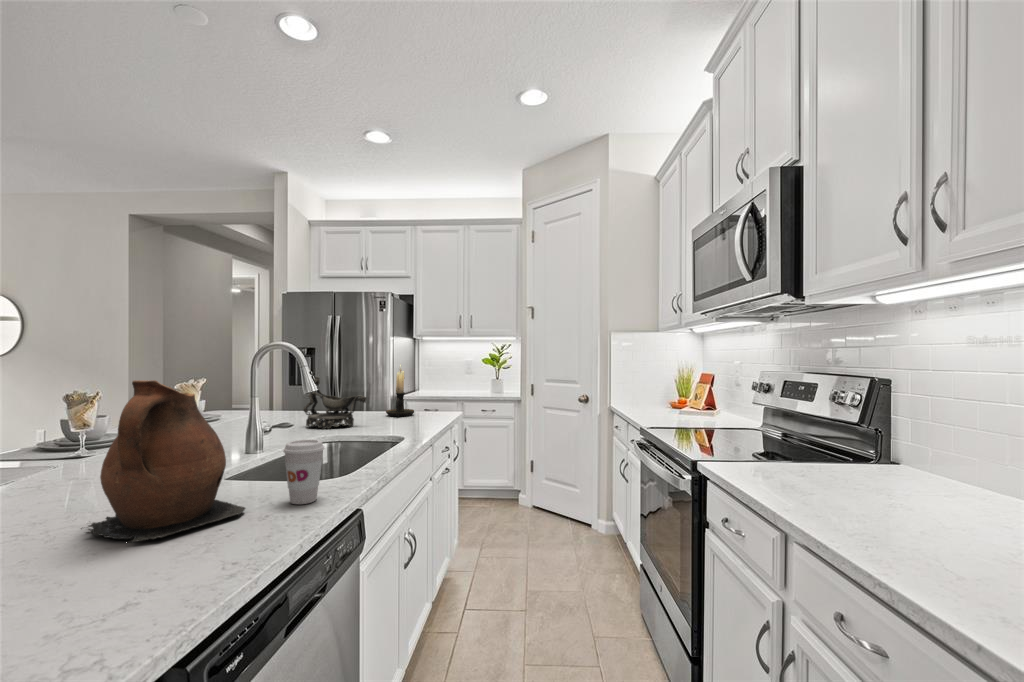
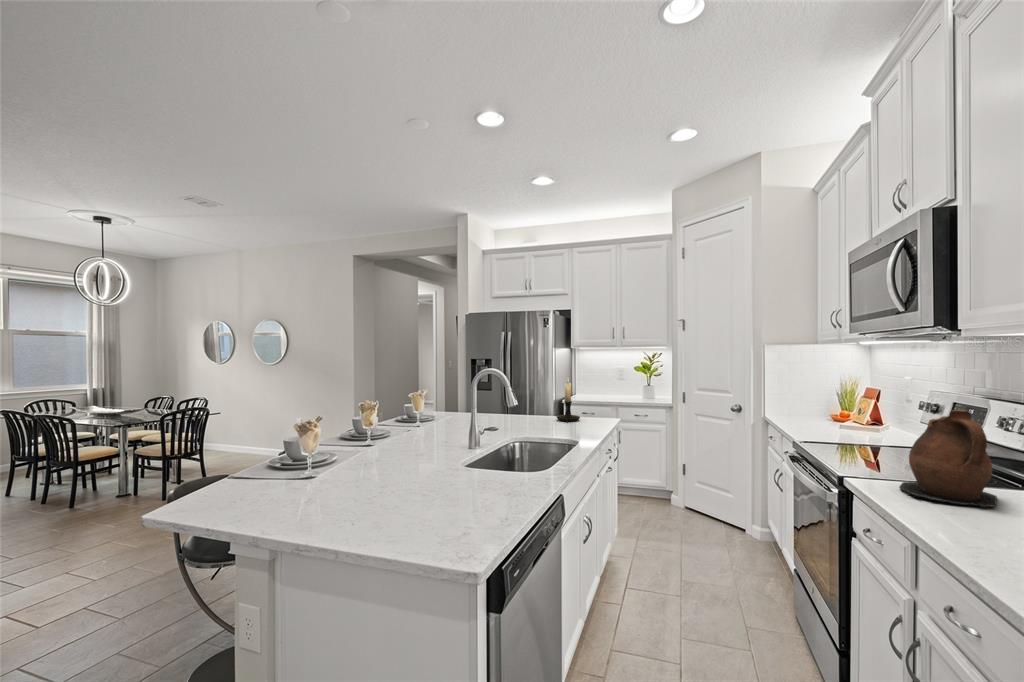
decorative bowl: present [304,377,367,429] -> none [497,389,546,430]
ceramic pitcher: present [81,380,245,542] -> present [899,410,997,507]
coffee cup: present [283,440,324,504] -> none [517,442,542,485]

